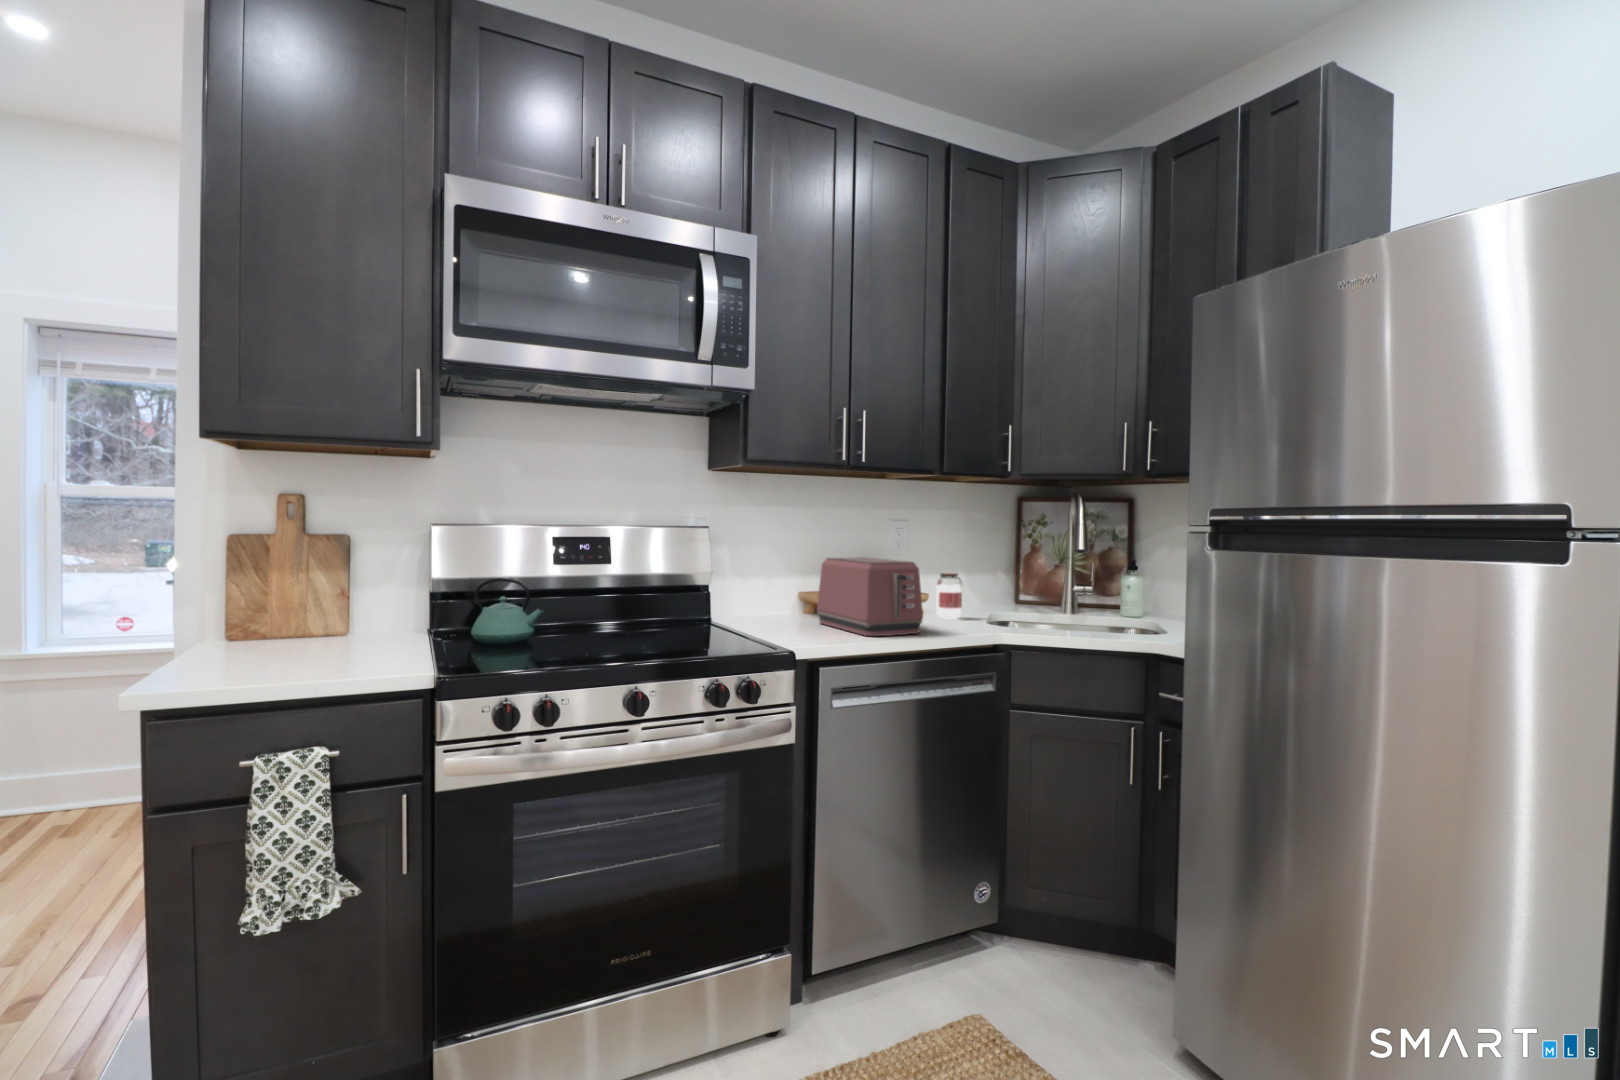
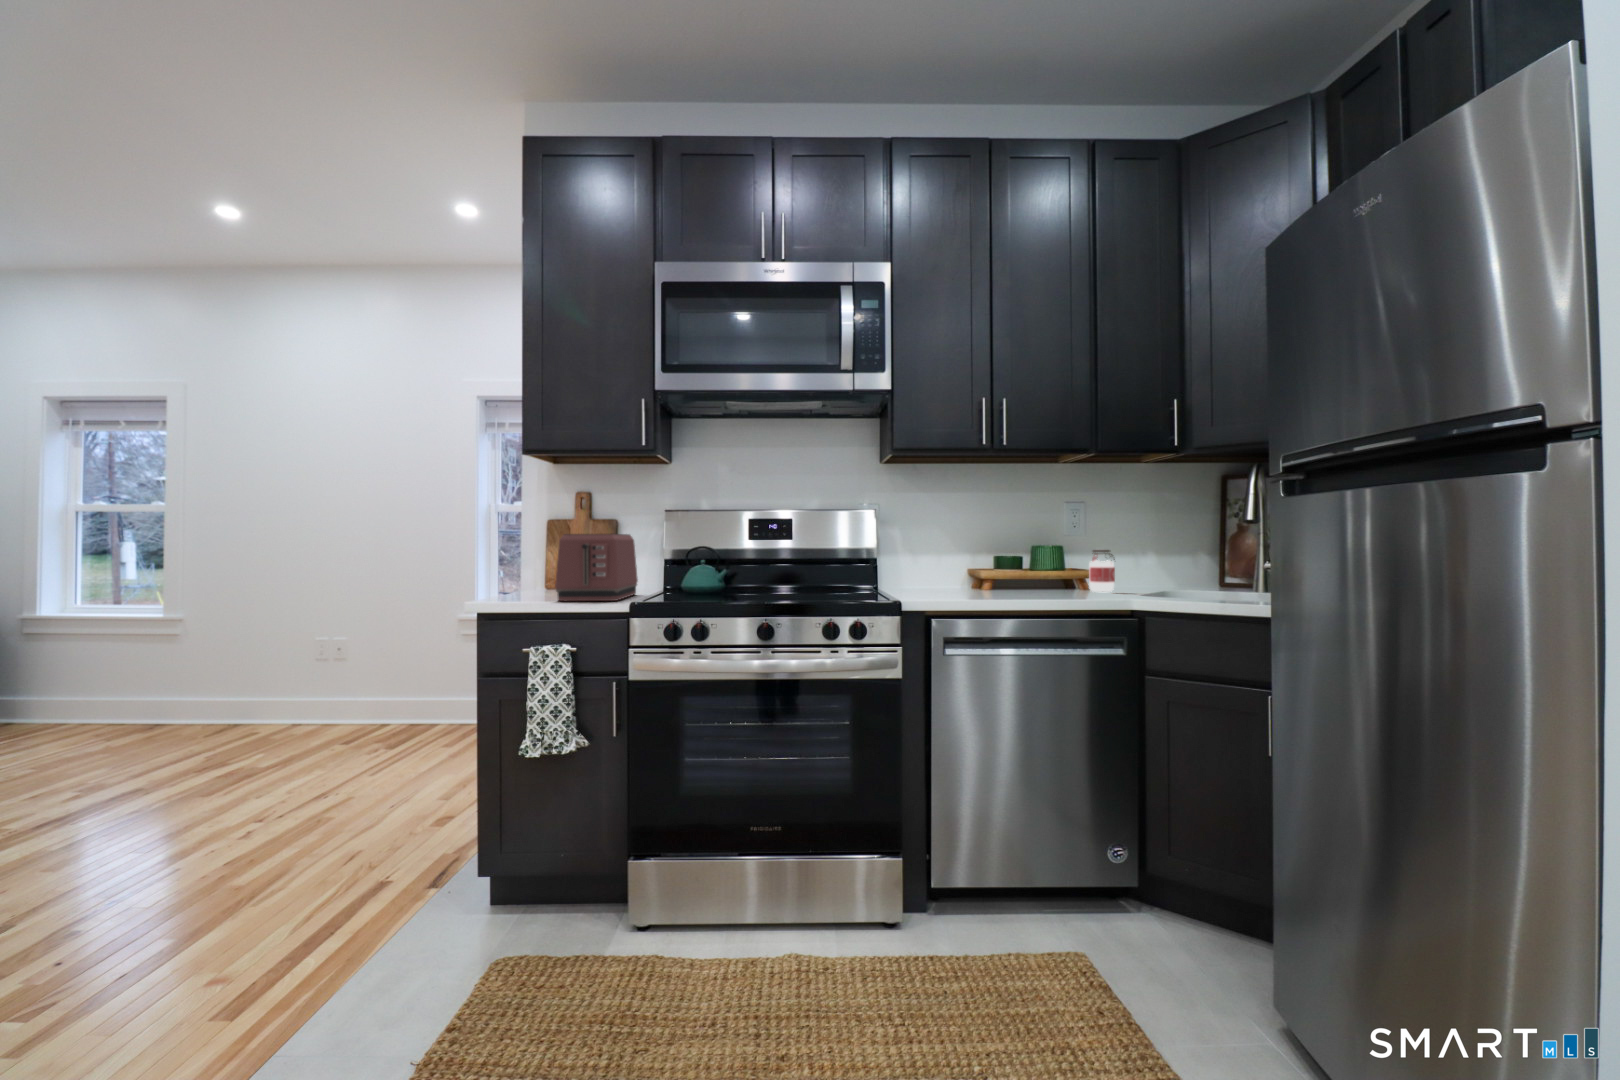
toaster: present [817,557,923,636] -> present [555,534,638,601]

